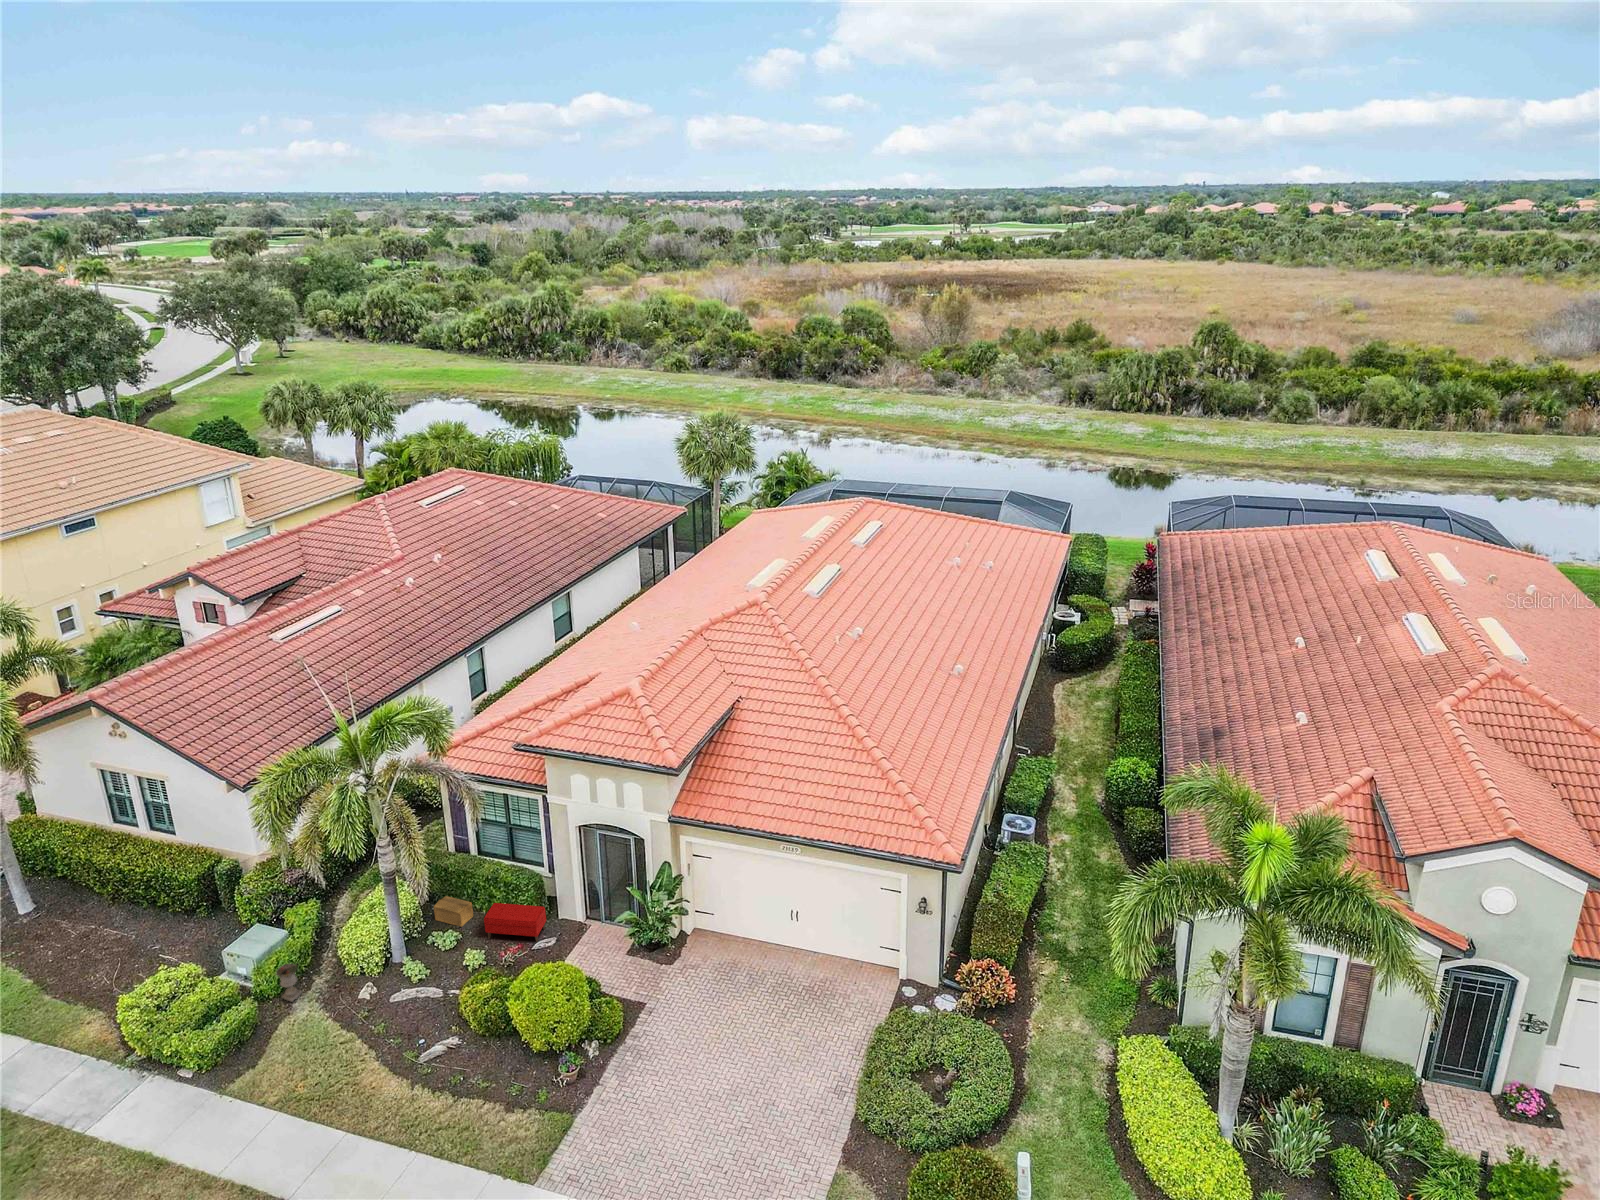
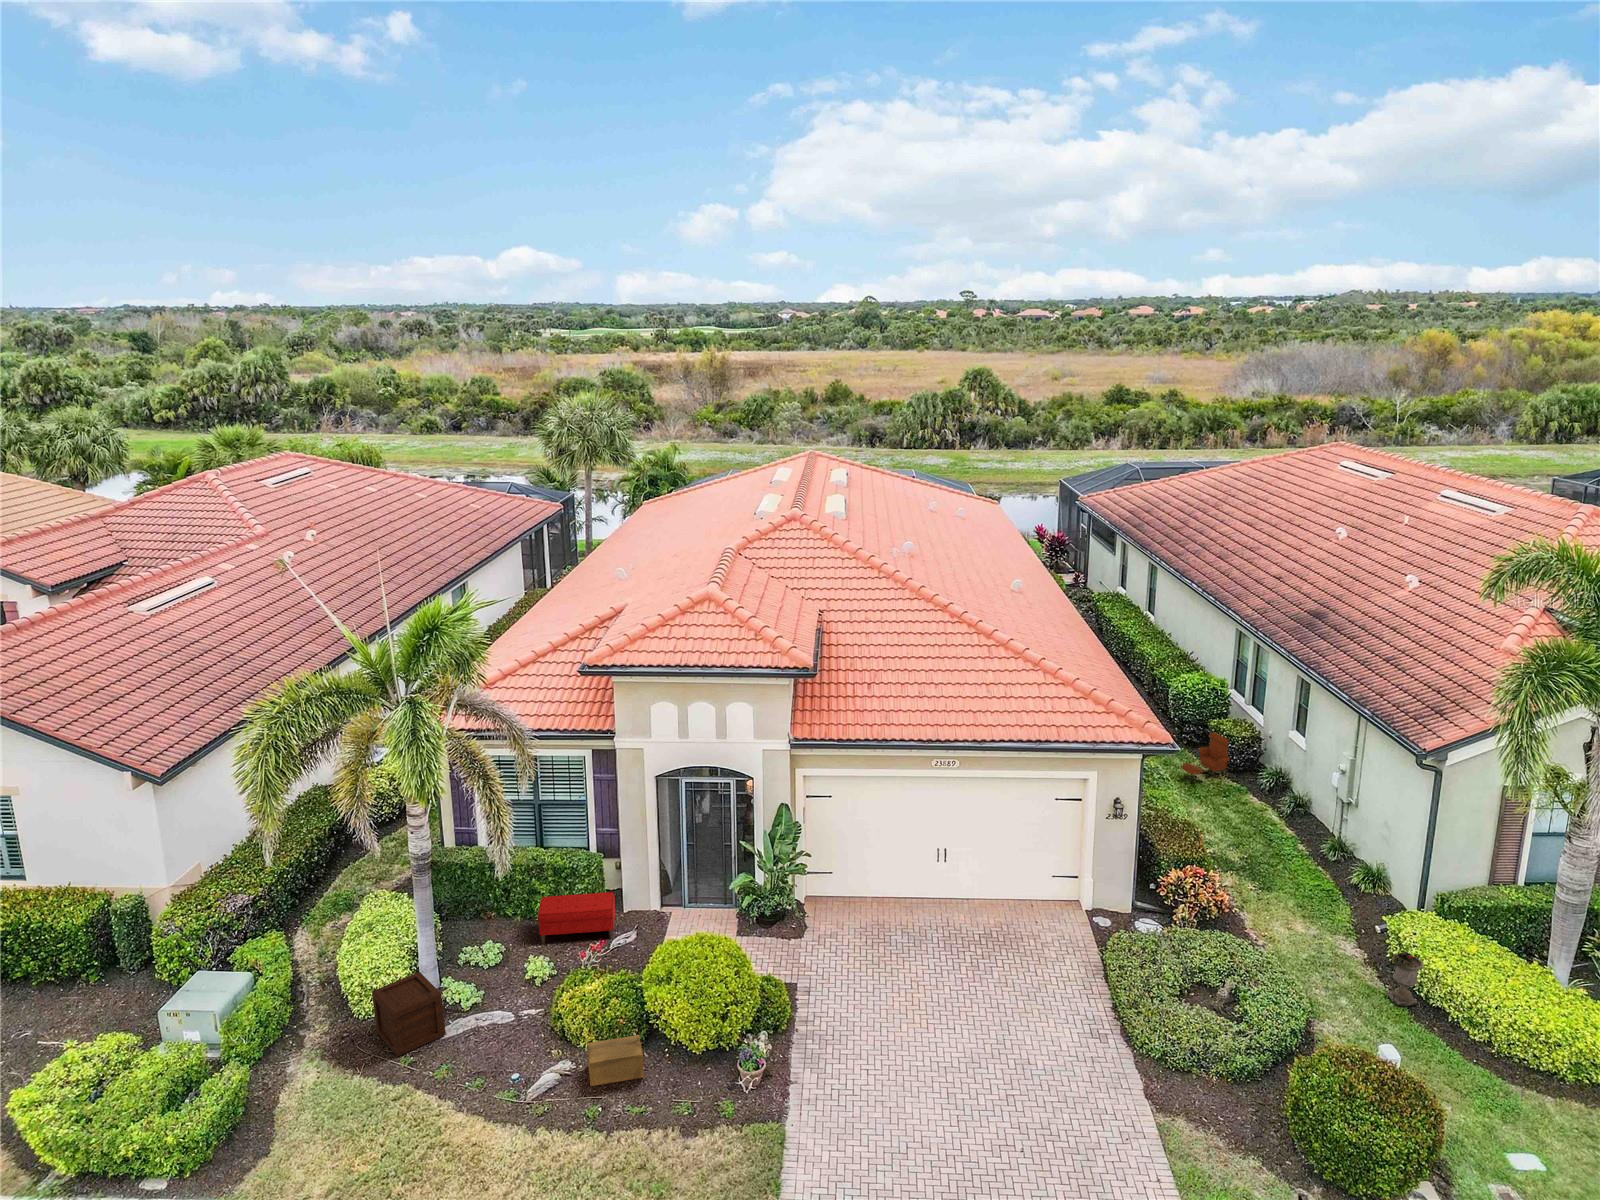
lounge chair: none [1077,822,1123,866] -> present [1181,732,1230,783]
cardboard box: present [434,896,473,927] -> present [587,1035,644,1086]
wooden crate: none [348,953,394,1012] -> present [372,972,446,1056]
planter: present [276,964,302,1002] -> present [1387,951,1423,1006]

